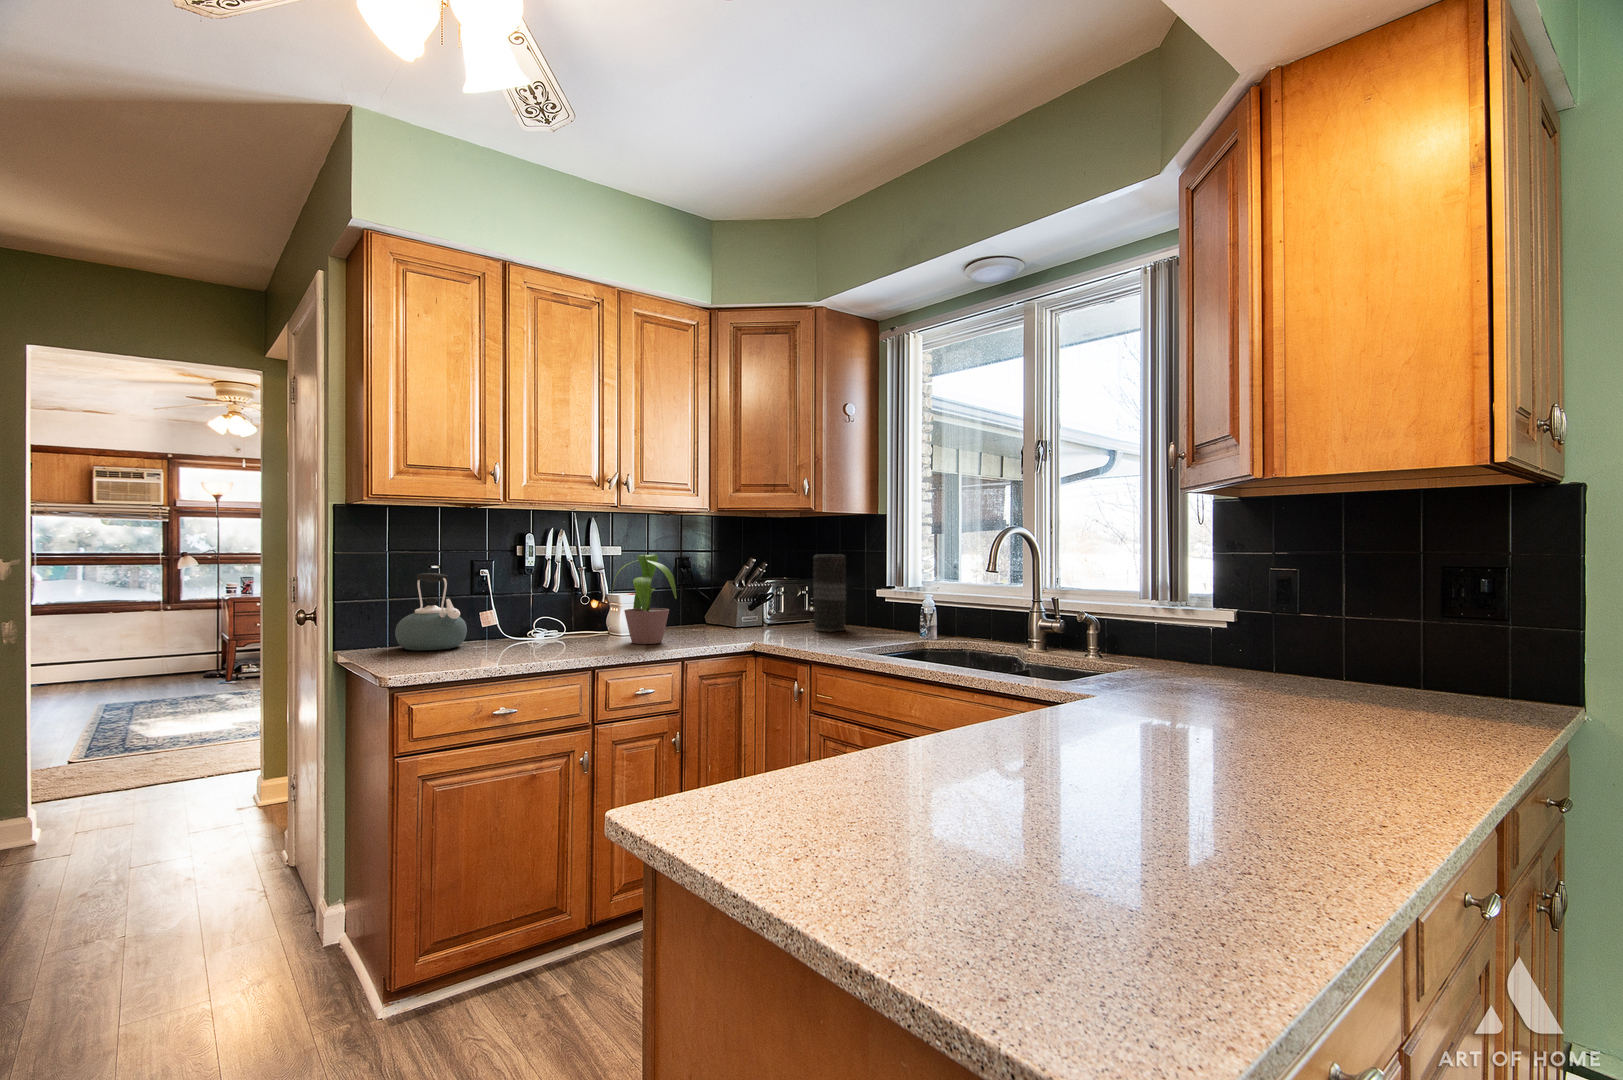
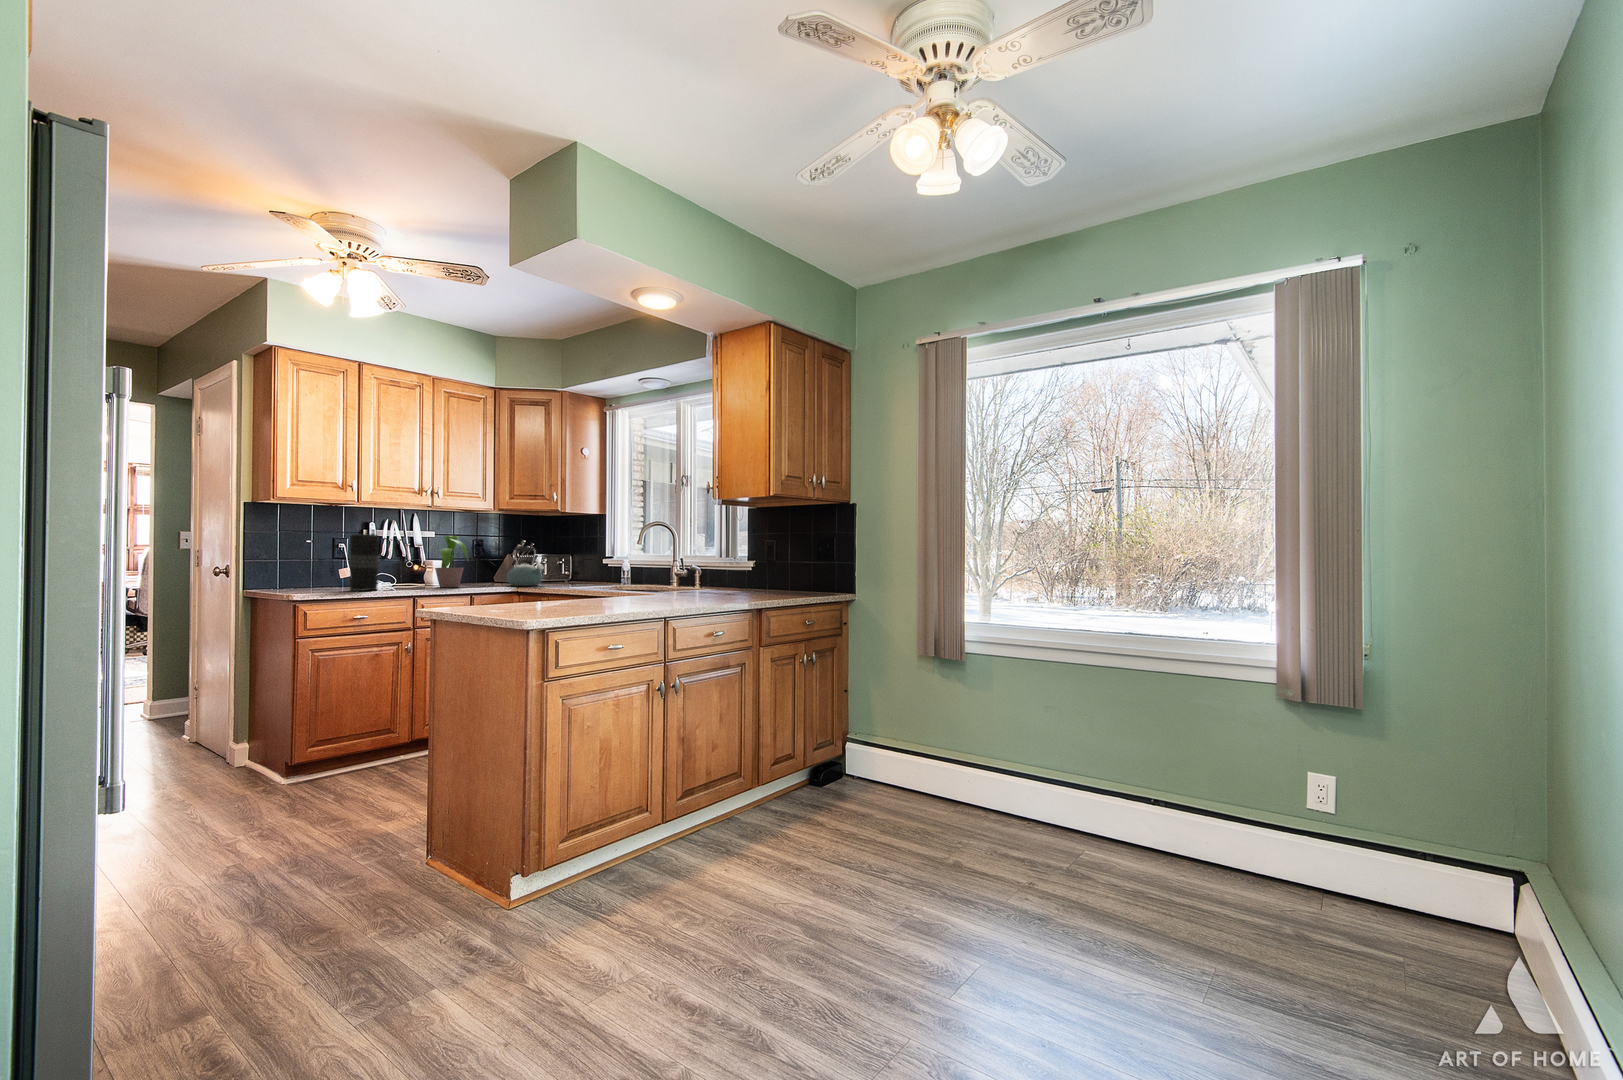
vase: present [813,555,846,631] -> present [349,534,379,591]
kettle: present [395,573,467,651] -> present [507,547,544,586]

